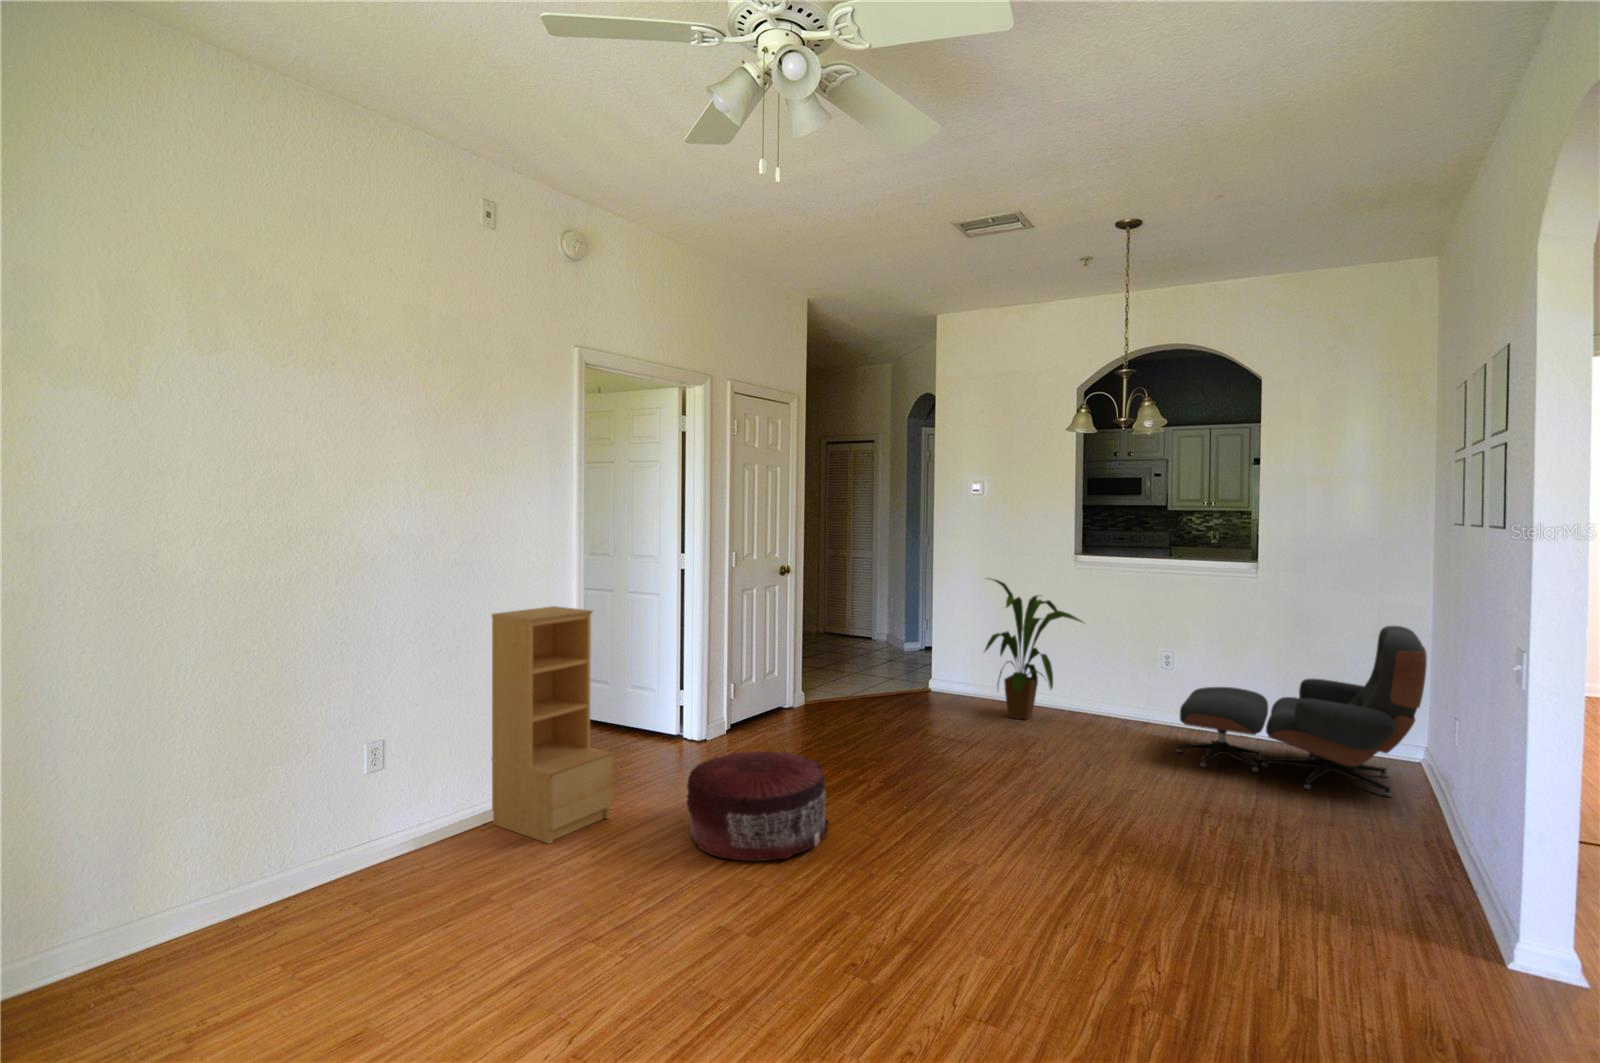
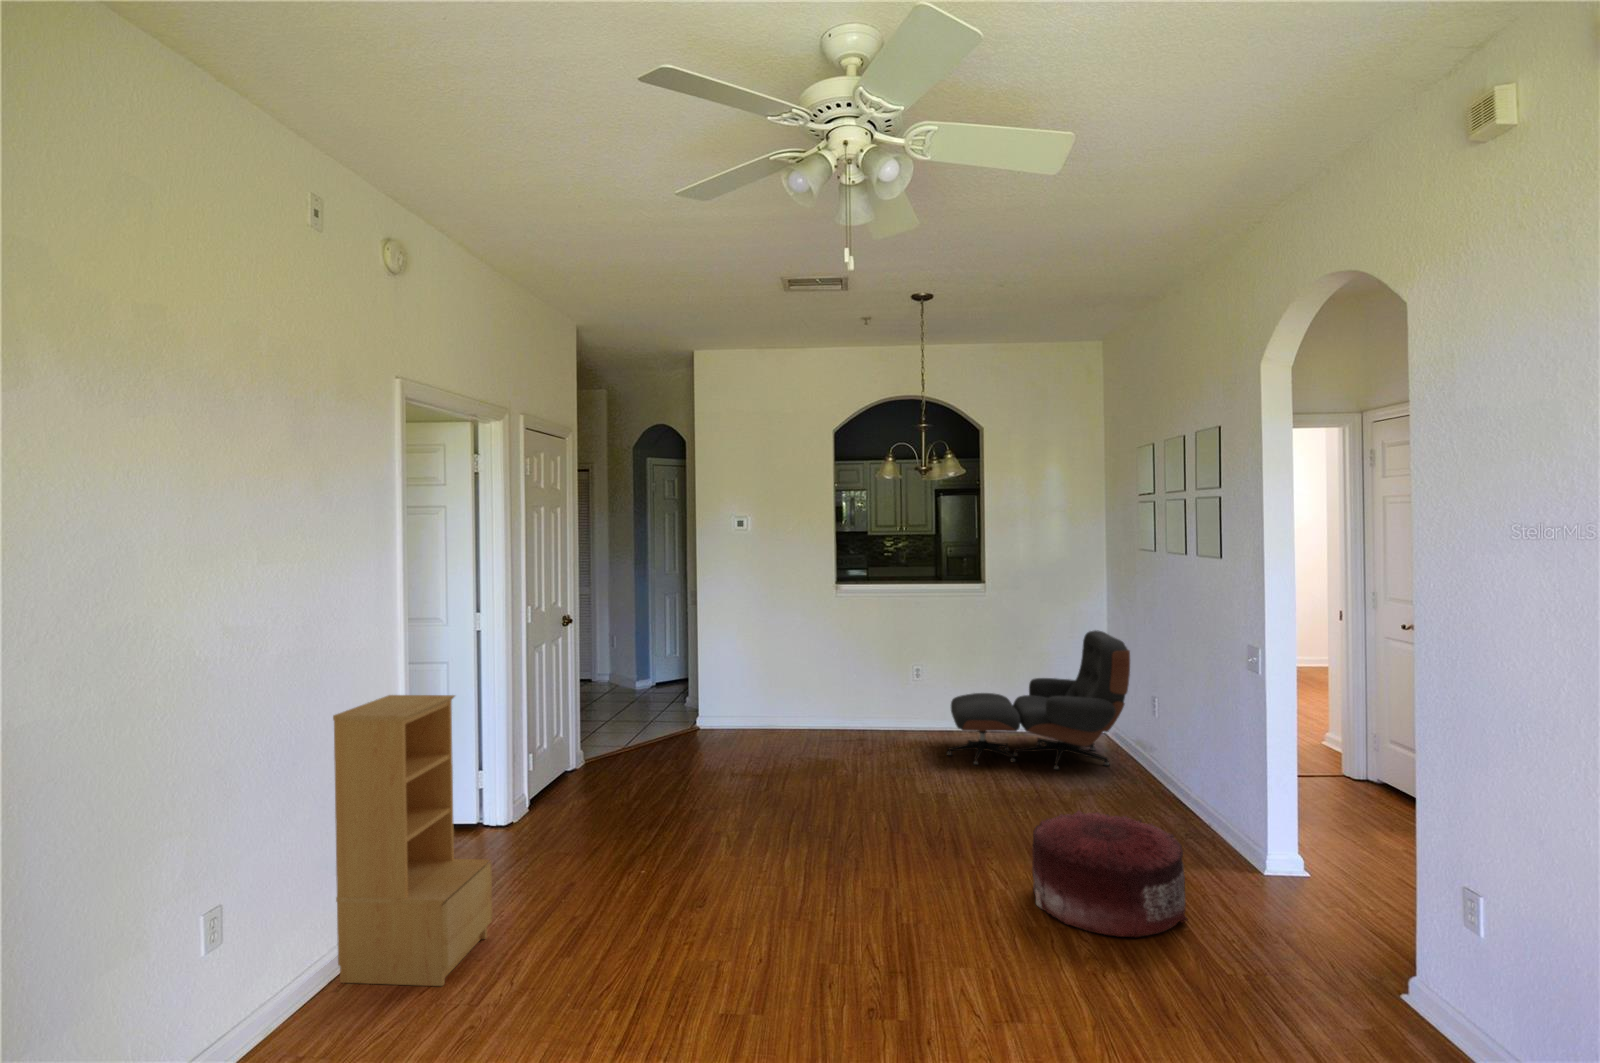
house plant: present [985,579,1082,720] -> none [766,613,856,745]
pouf: present [687,751,829,861] -> present [1032,810,1187,937]

